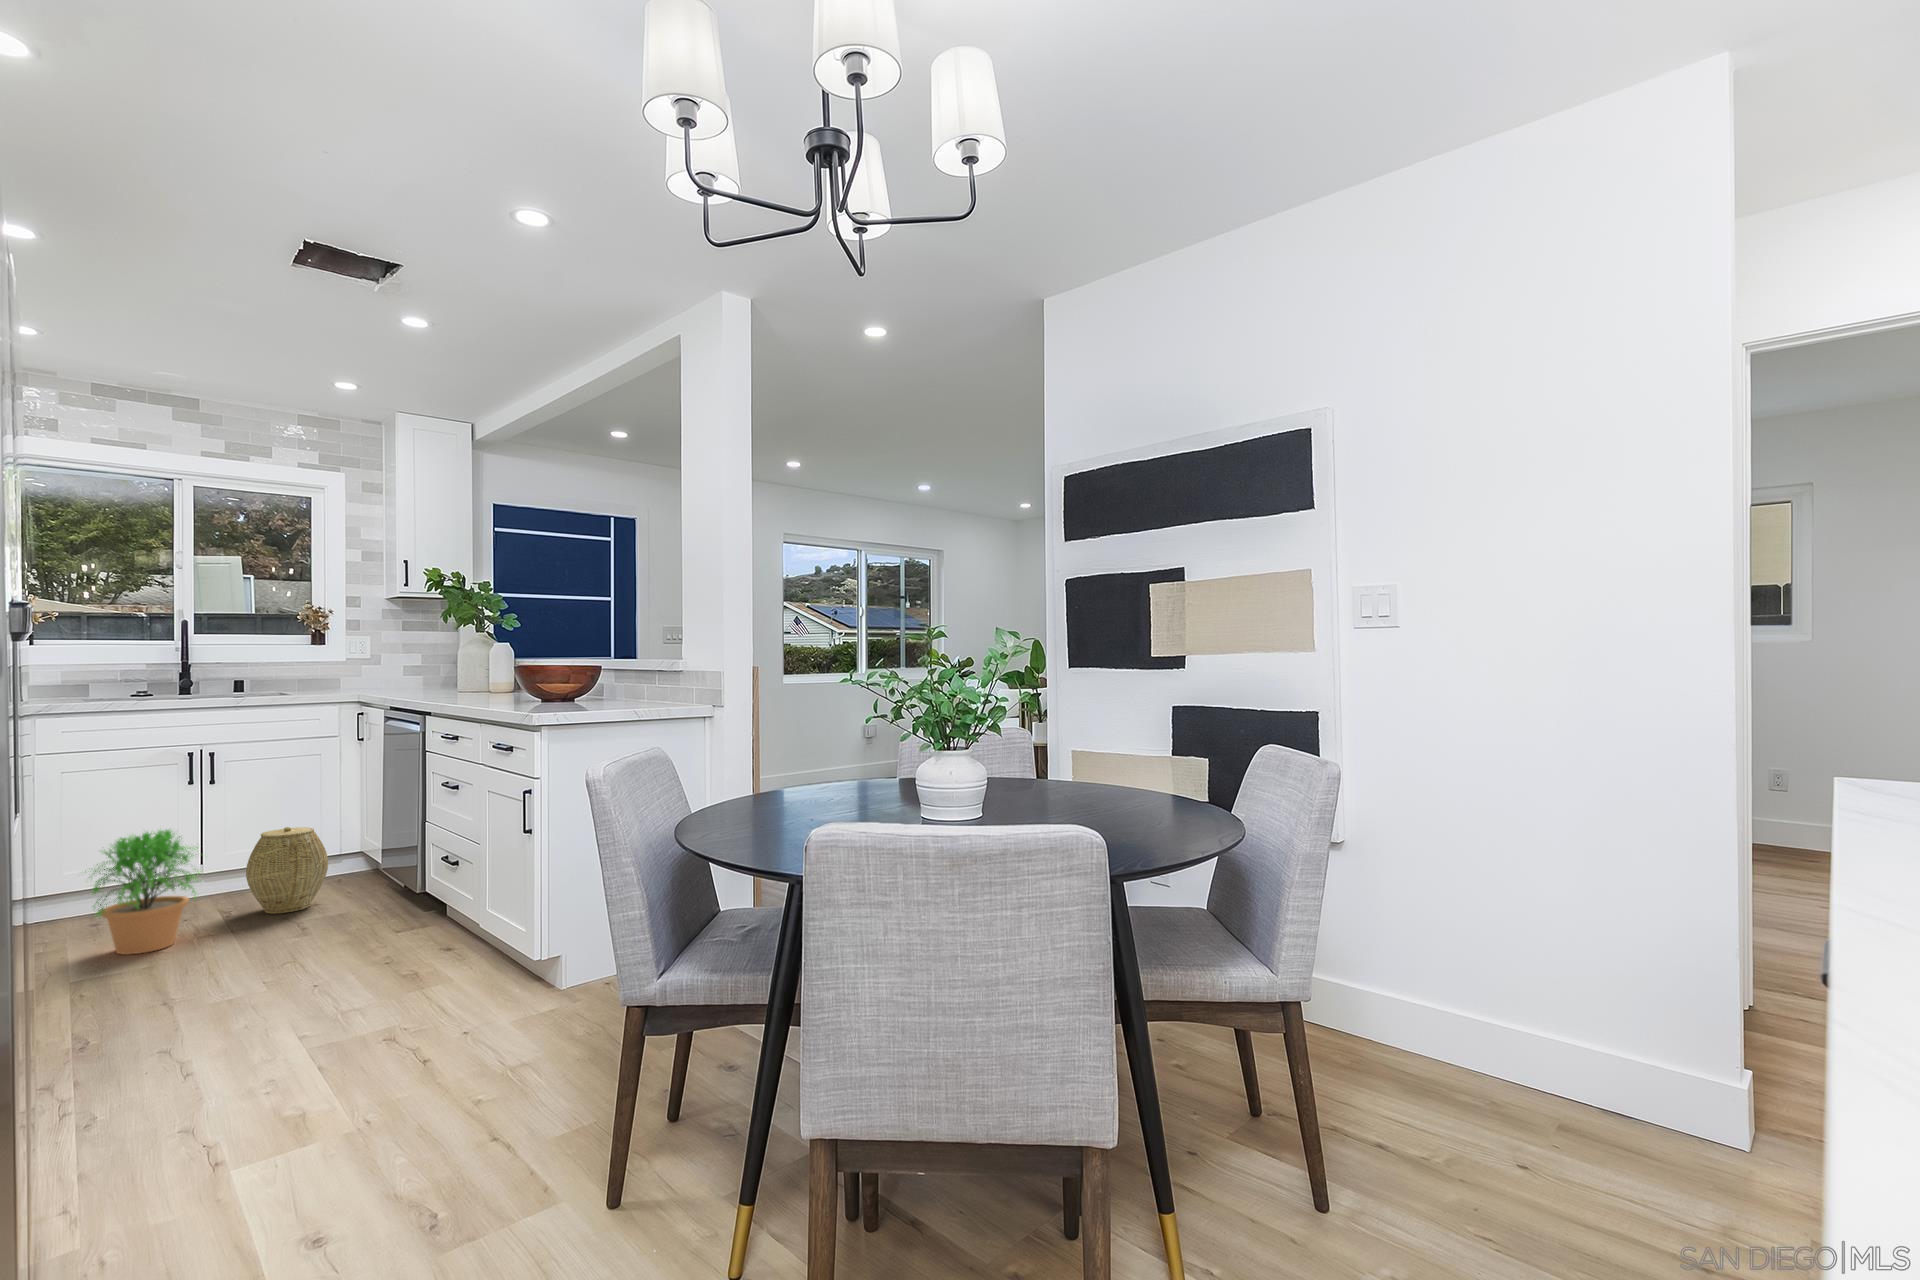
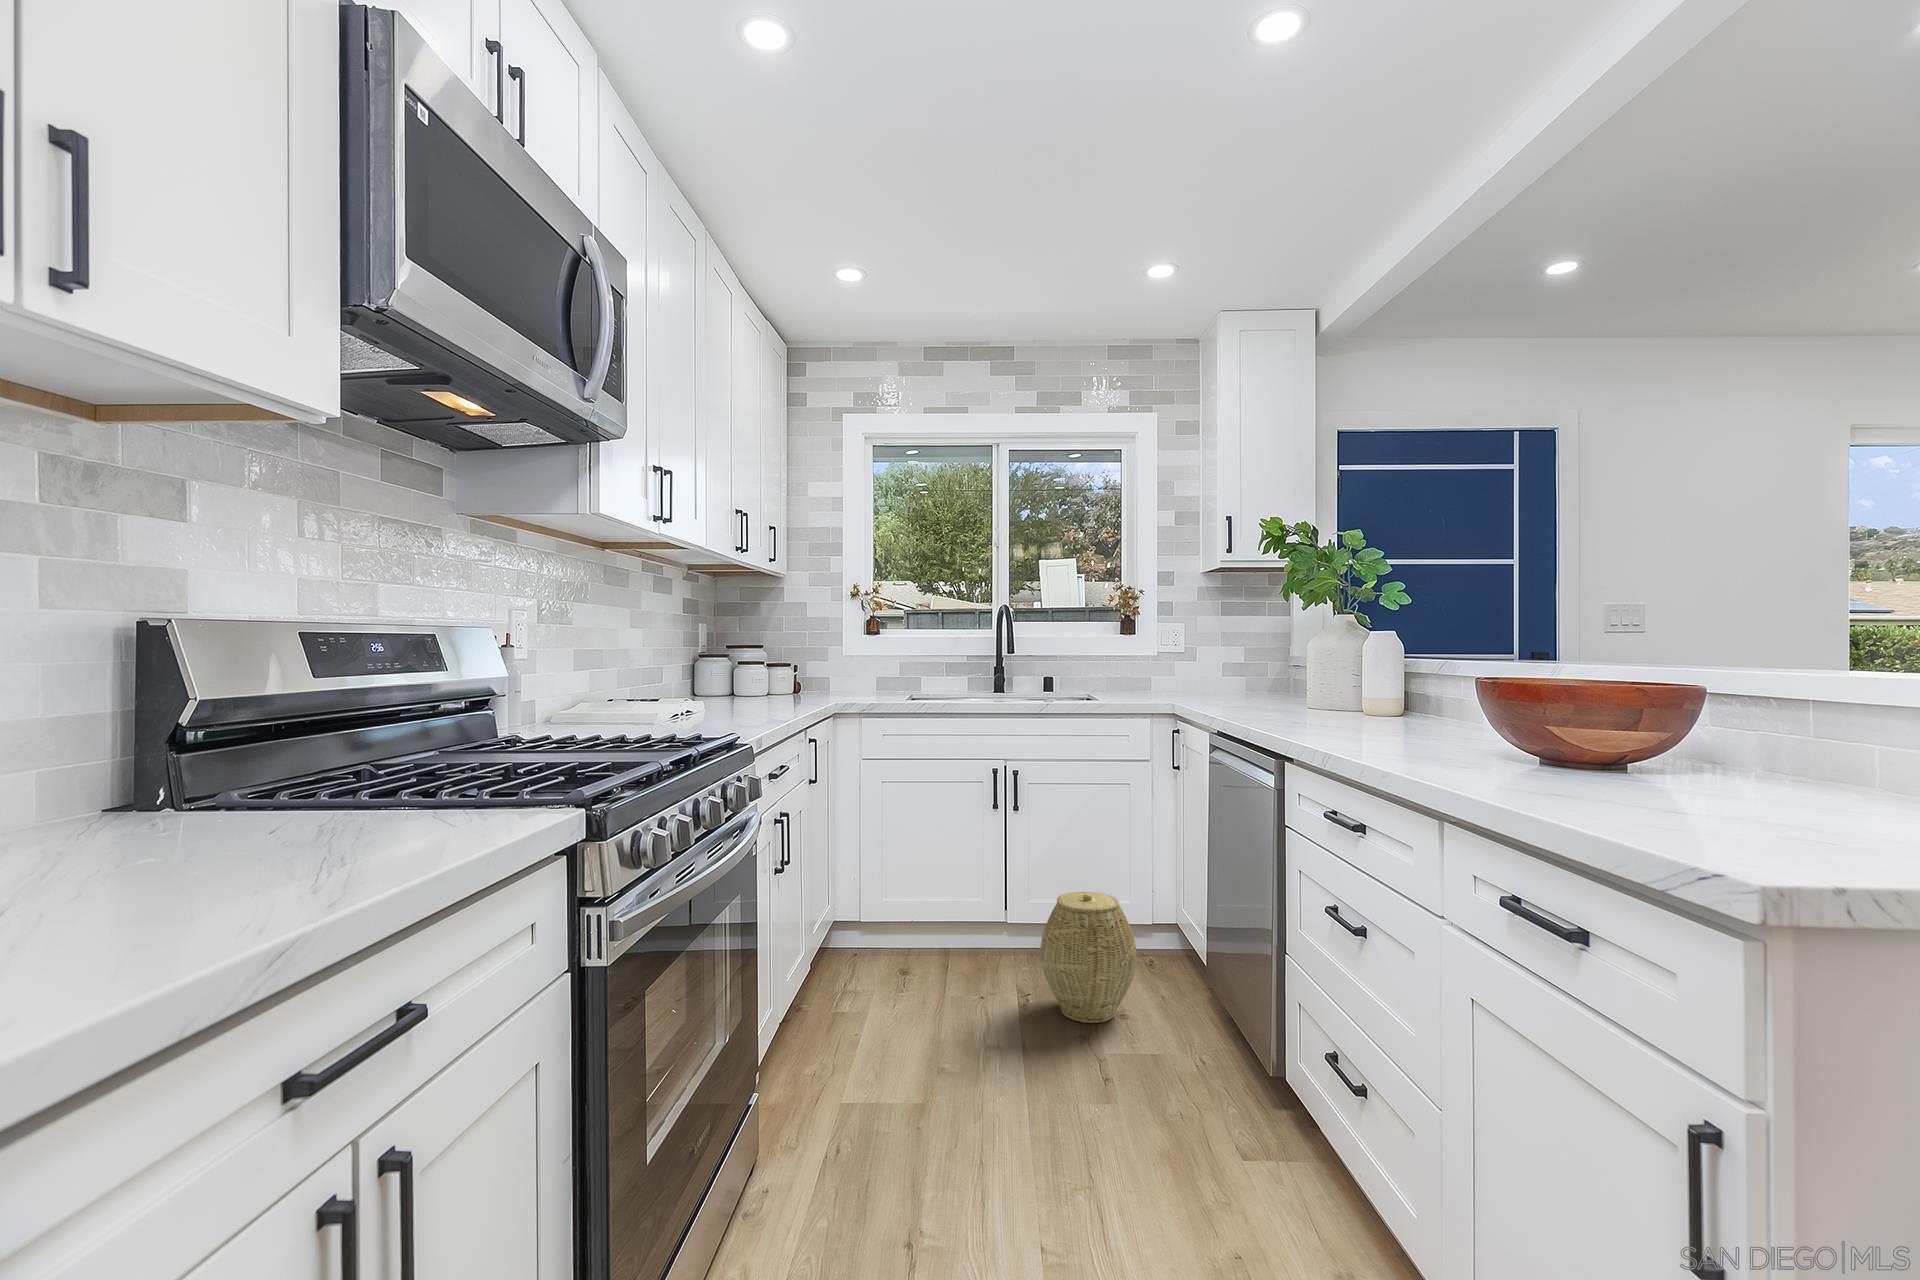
potted plant: present [85,829,199,955] -> none [856,883,994,1062]

